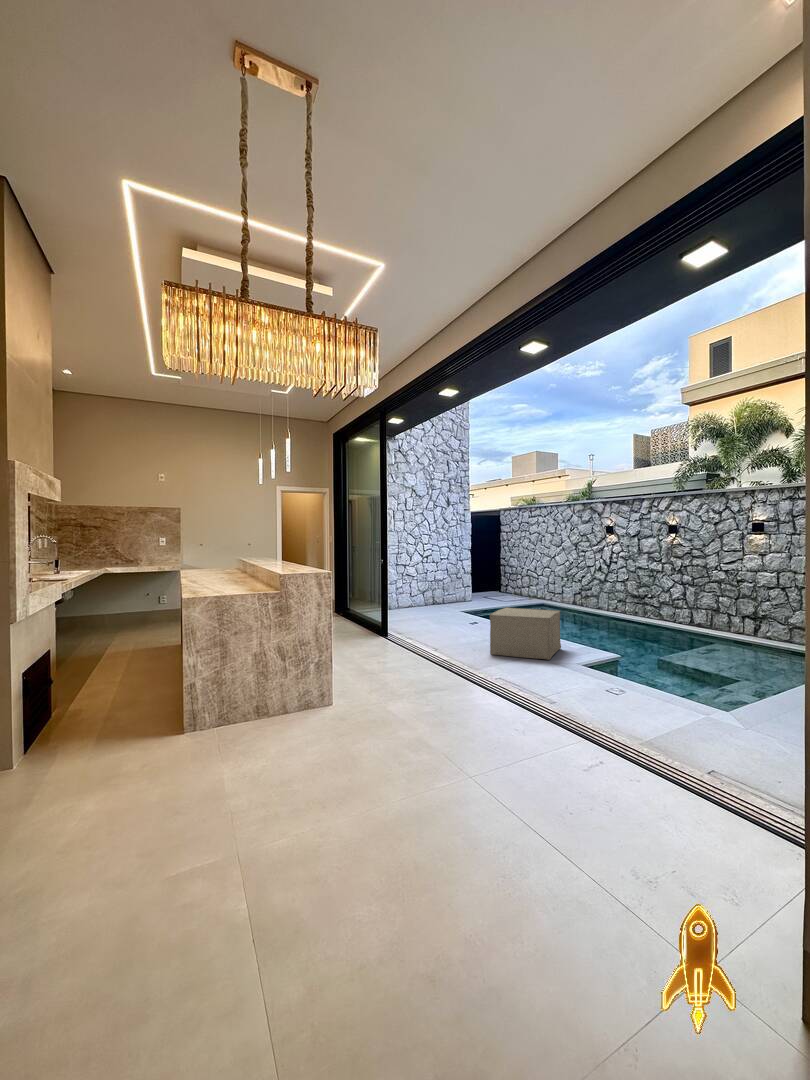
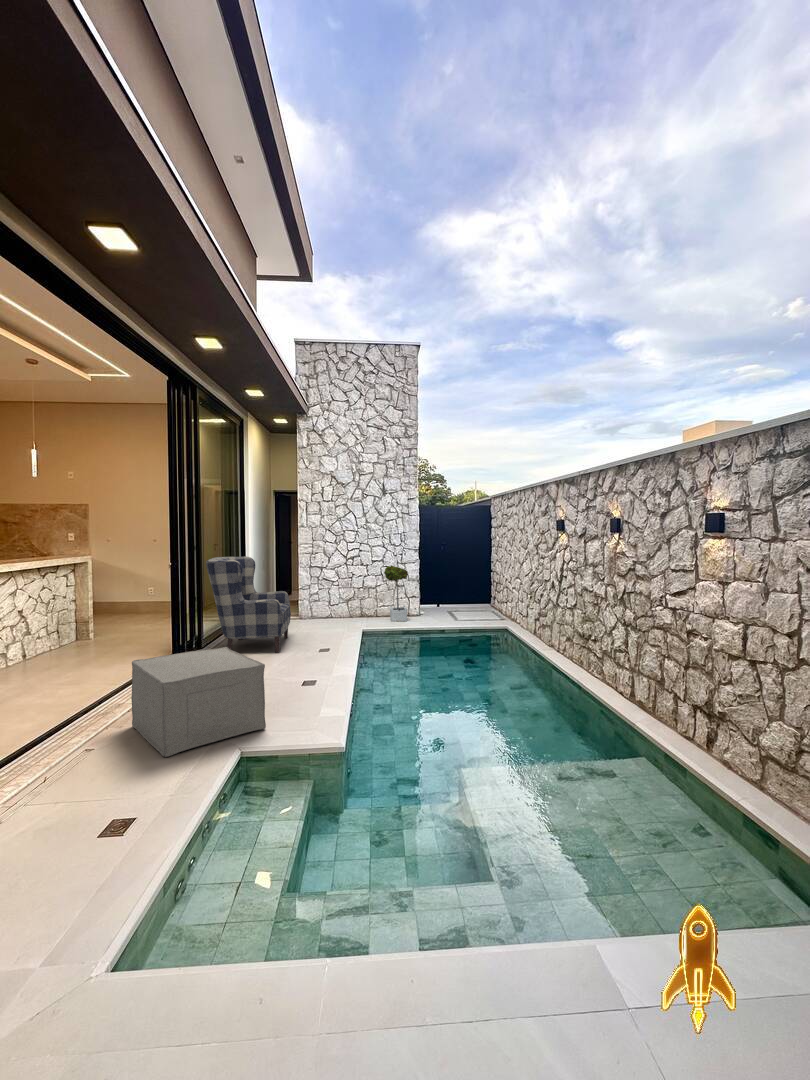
chair: none [382,555,452,627] -> present [206,556,291,653]
potted tree: none [451,561,471,605] -> present [384,565,408,621]

